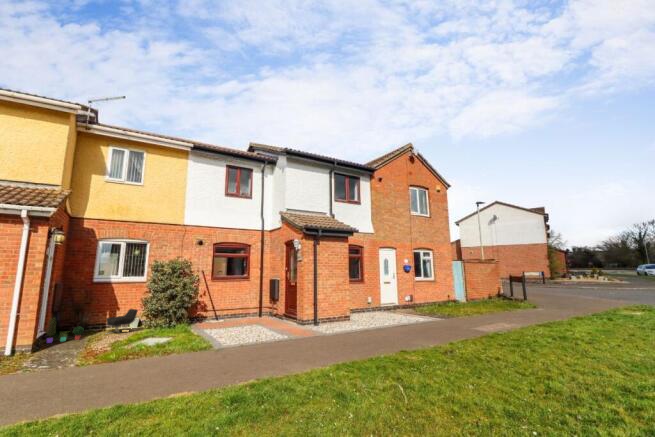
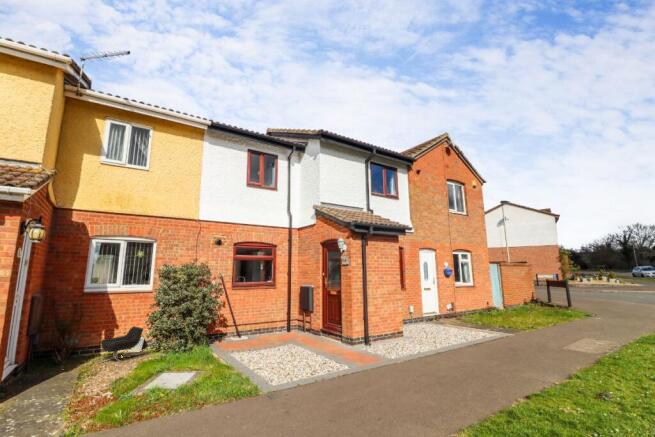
potted plant: present [46,318,84,343] -> none [14,344,71,381]

